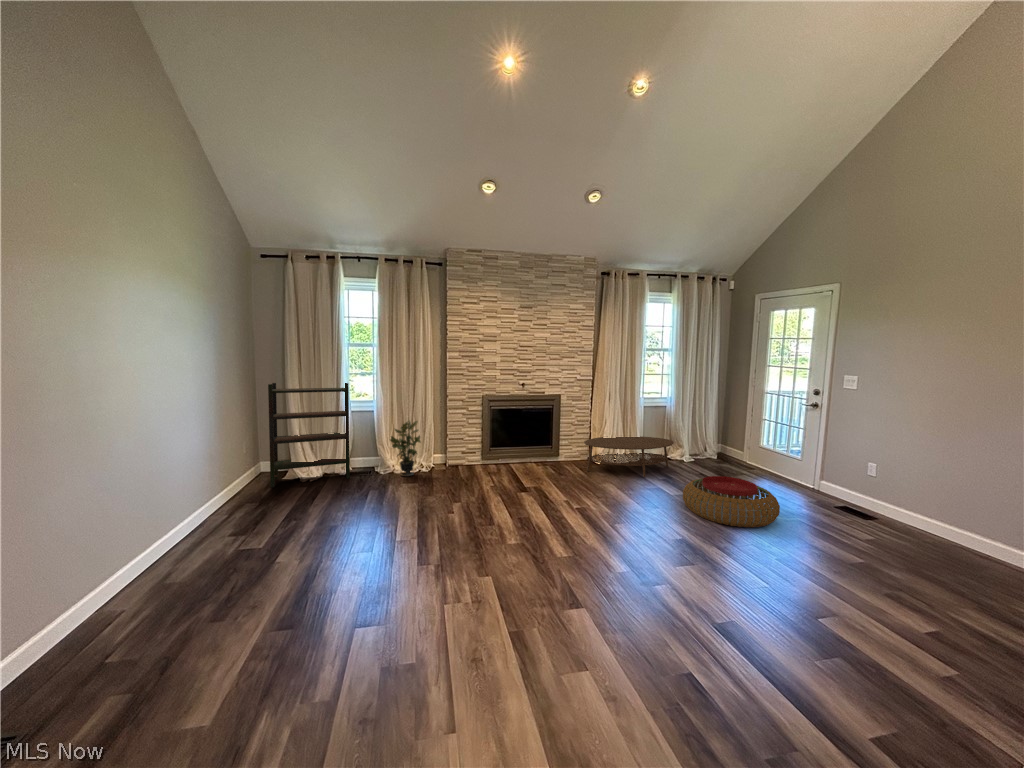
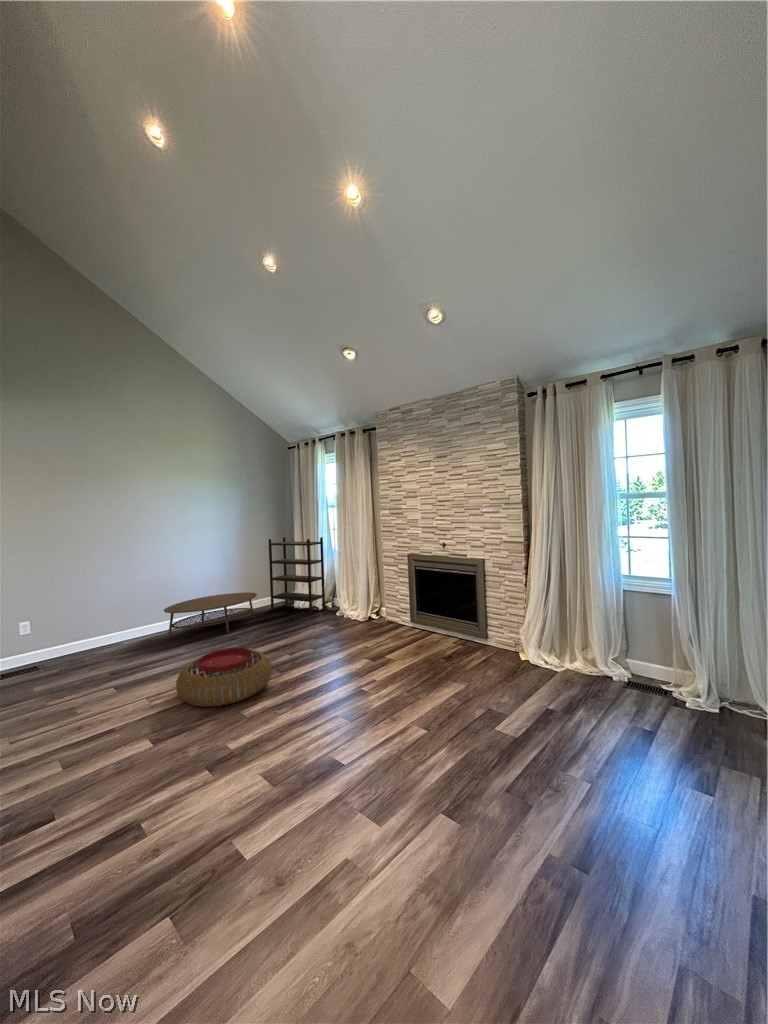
potted plant: present [390,421,421,476] -> none [328,572,355,622]
coffee table: present [584,436,674,477] -> present [164,592,257,640]
pouf: present [683,476,780,527] -> present [176,648,272,707]

